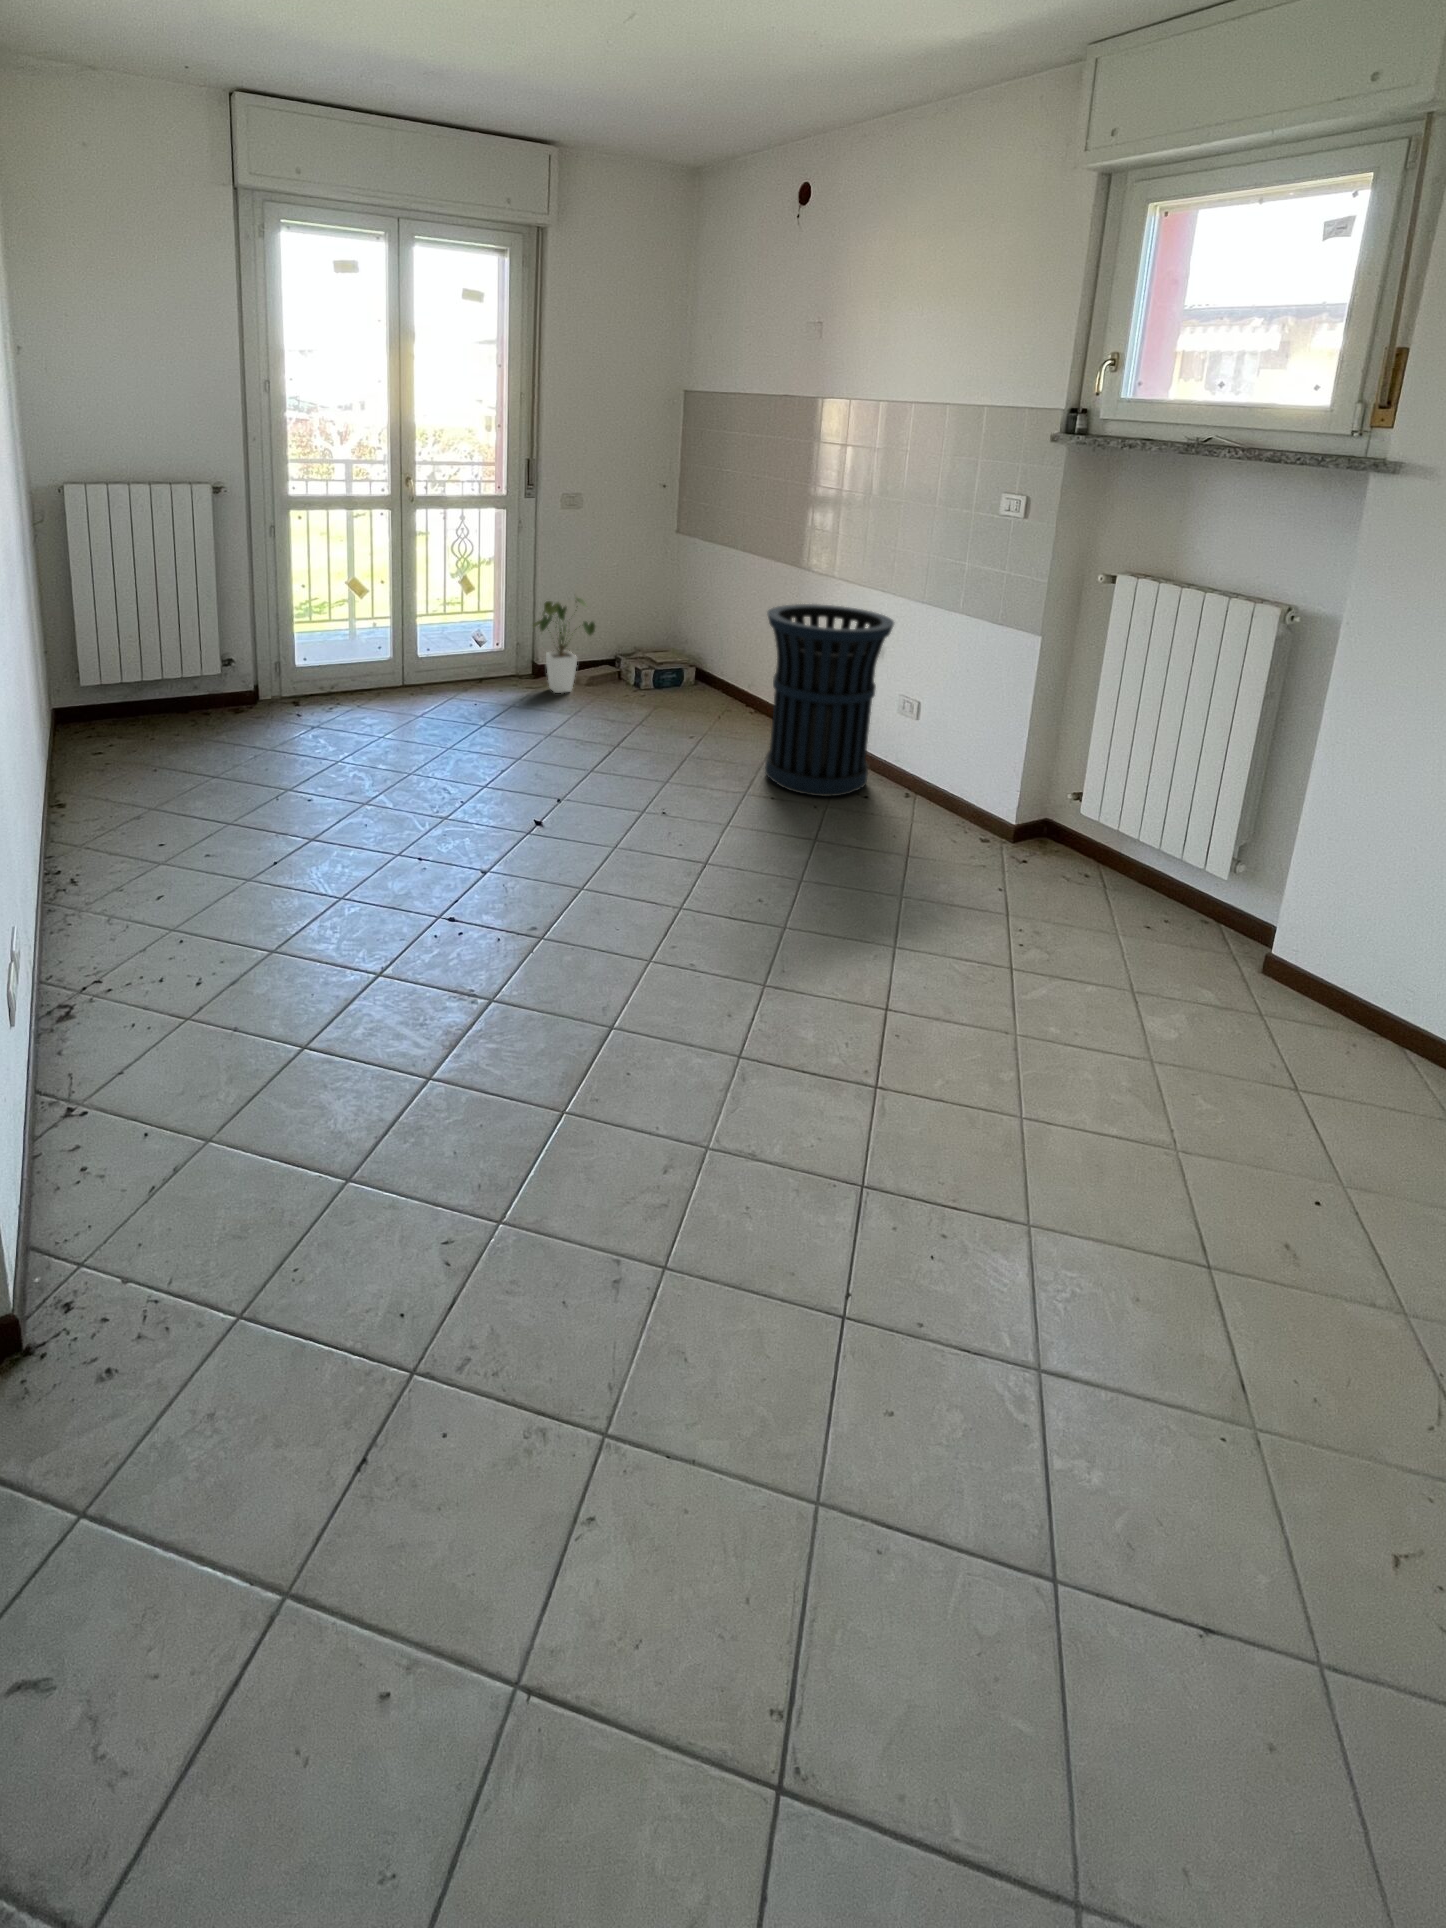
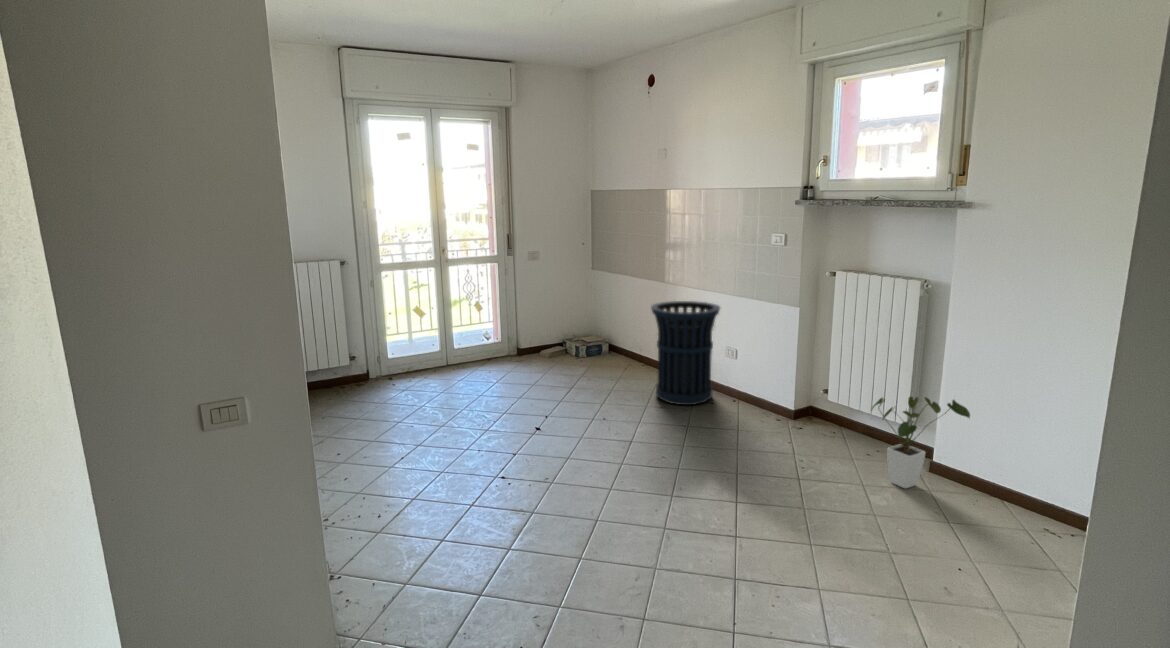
house plant: present [534,598,595,693] -> present [871,397,970,488]

